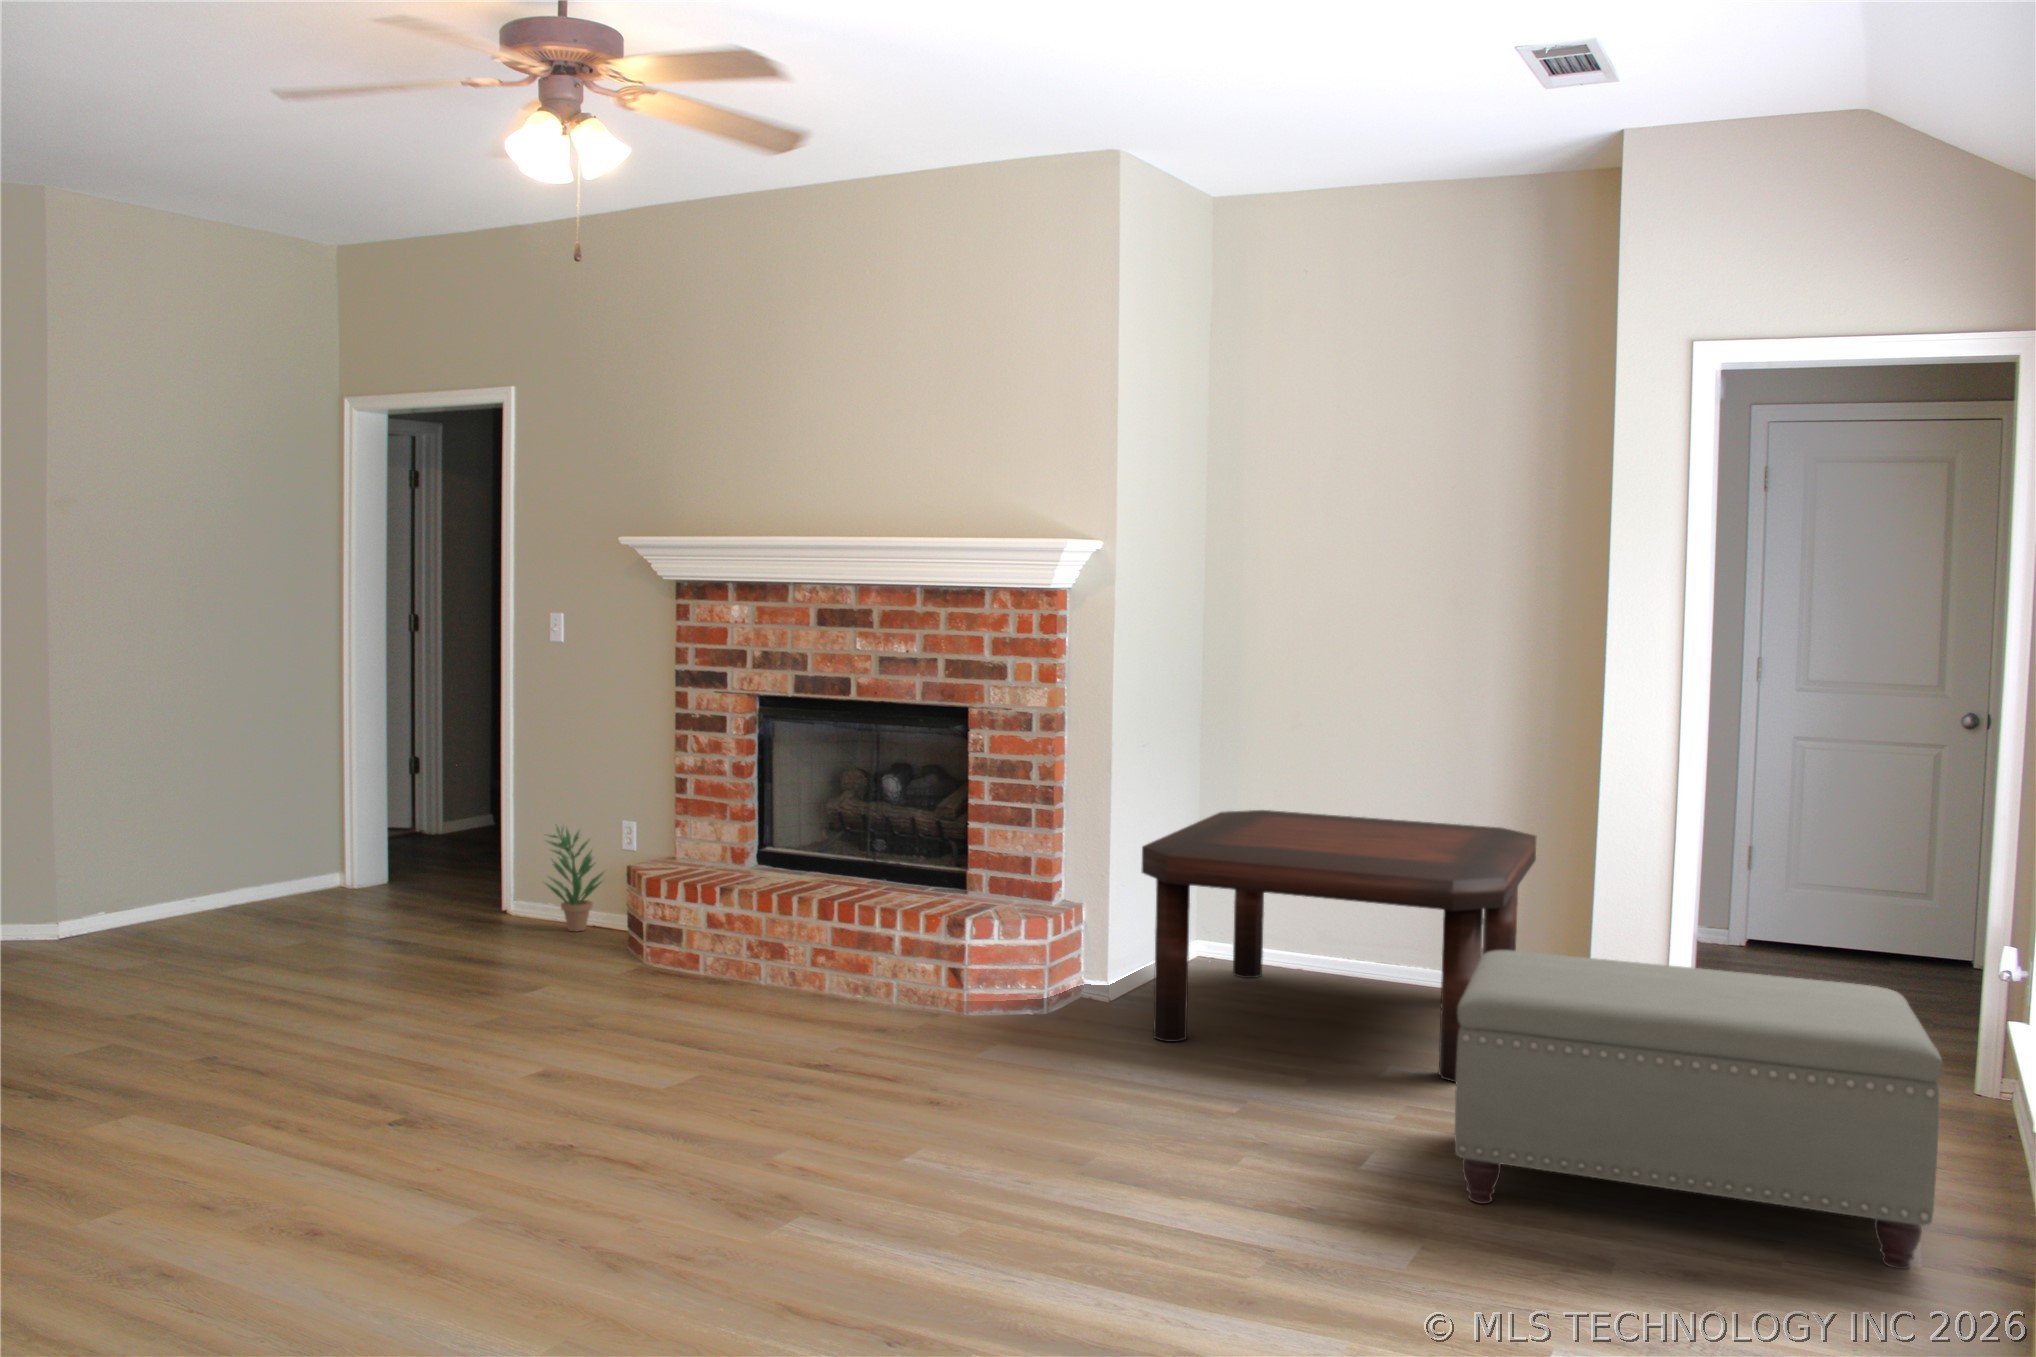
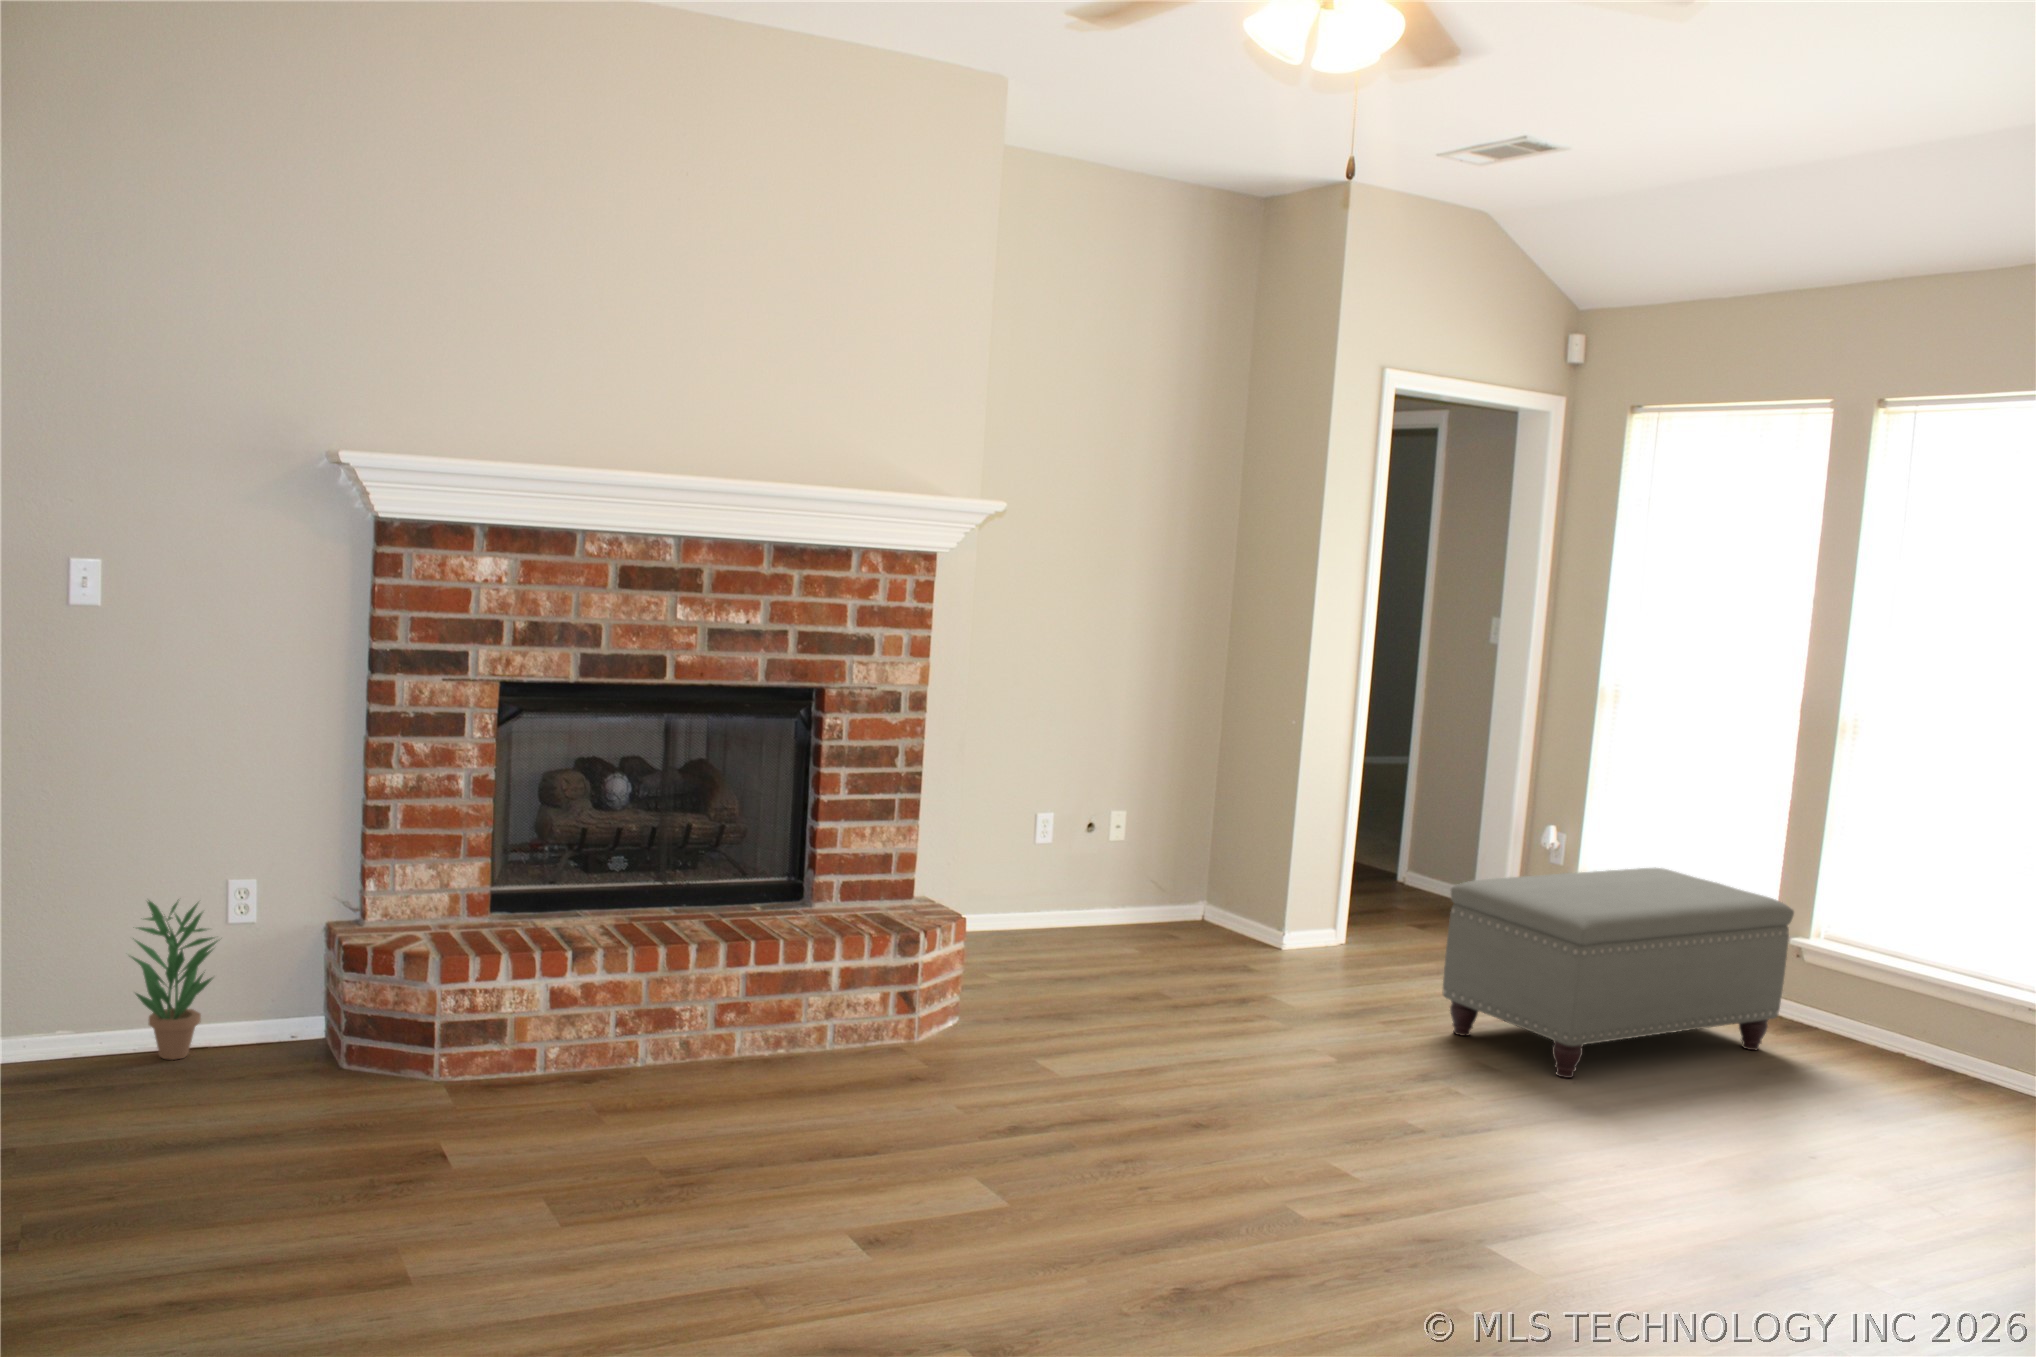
coffee table: present [1142,810,1537,1082] -> none [952,767,1364,1020]

